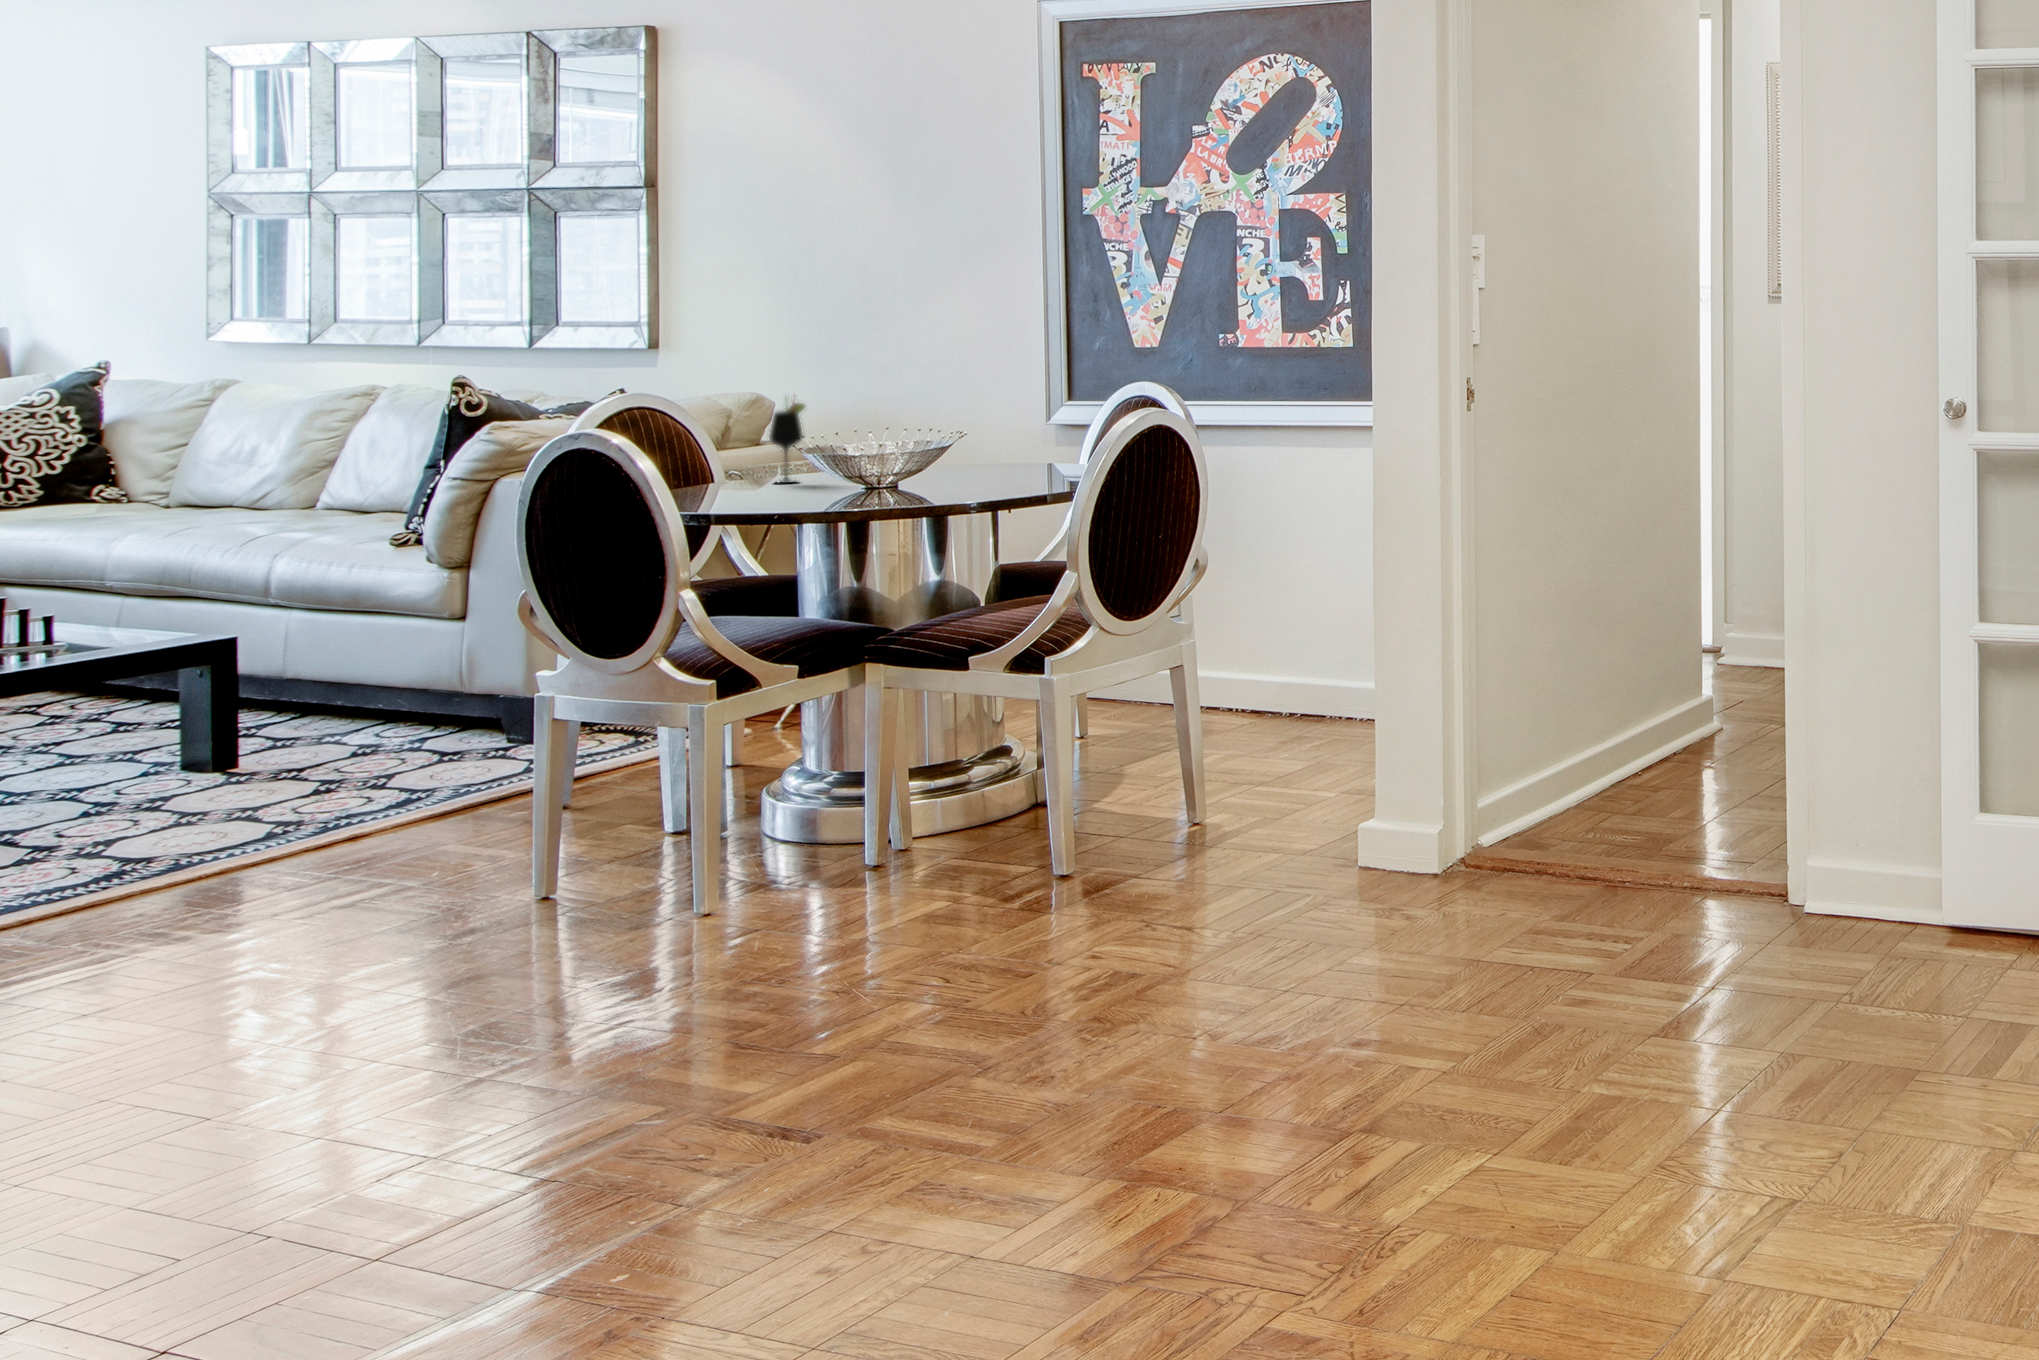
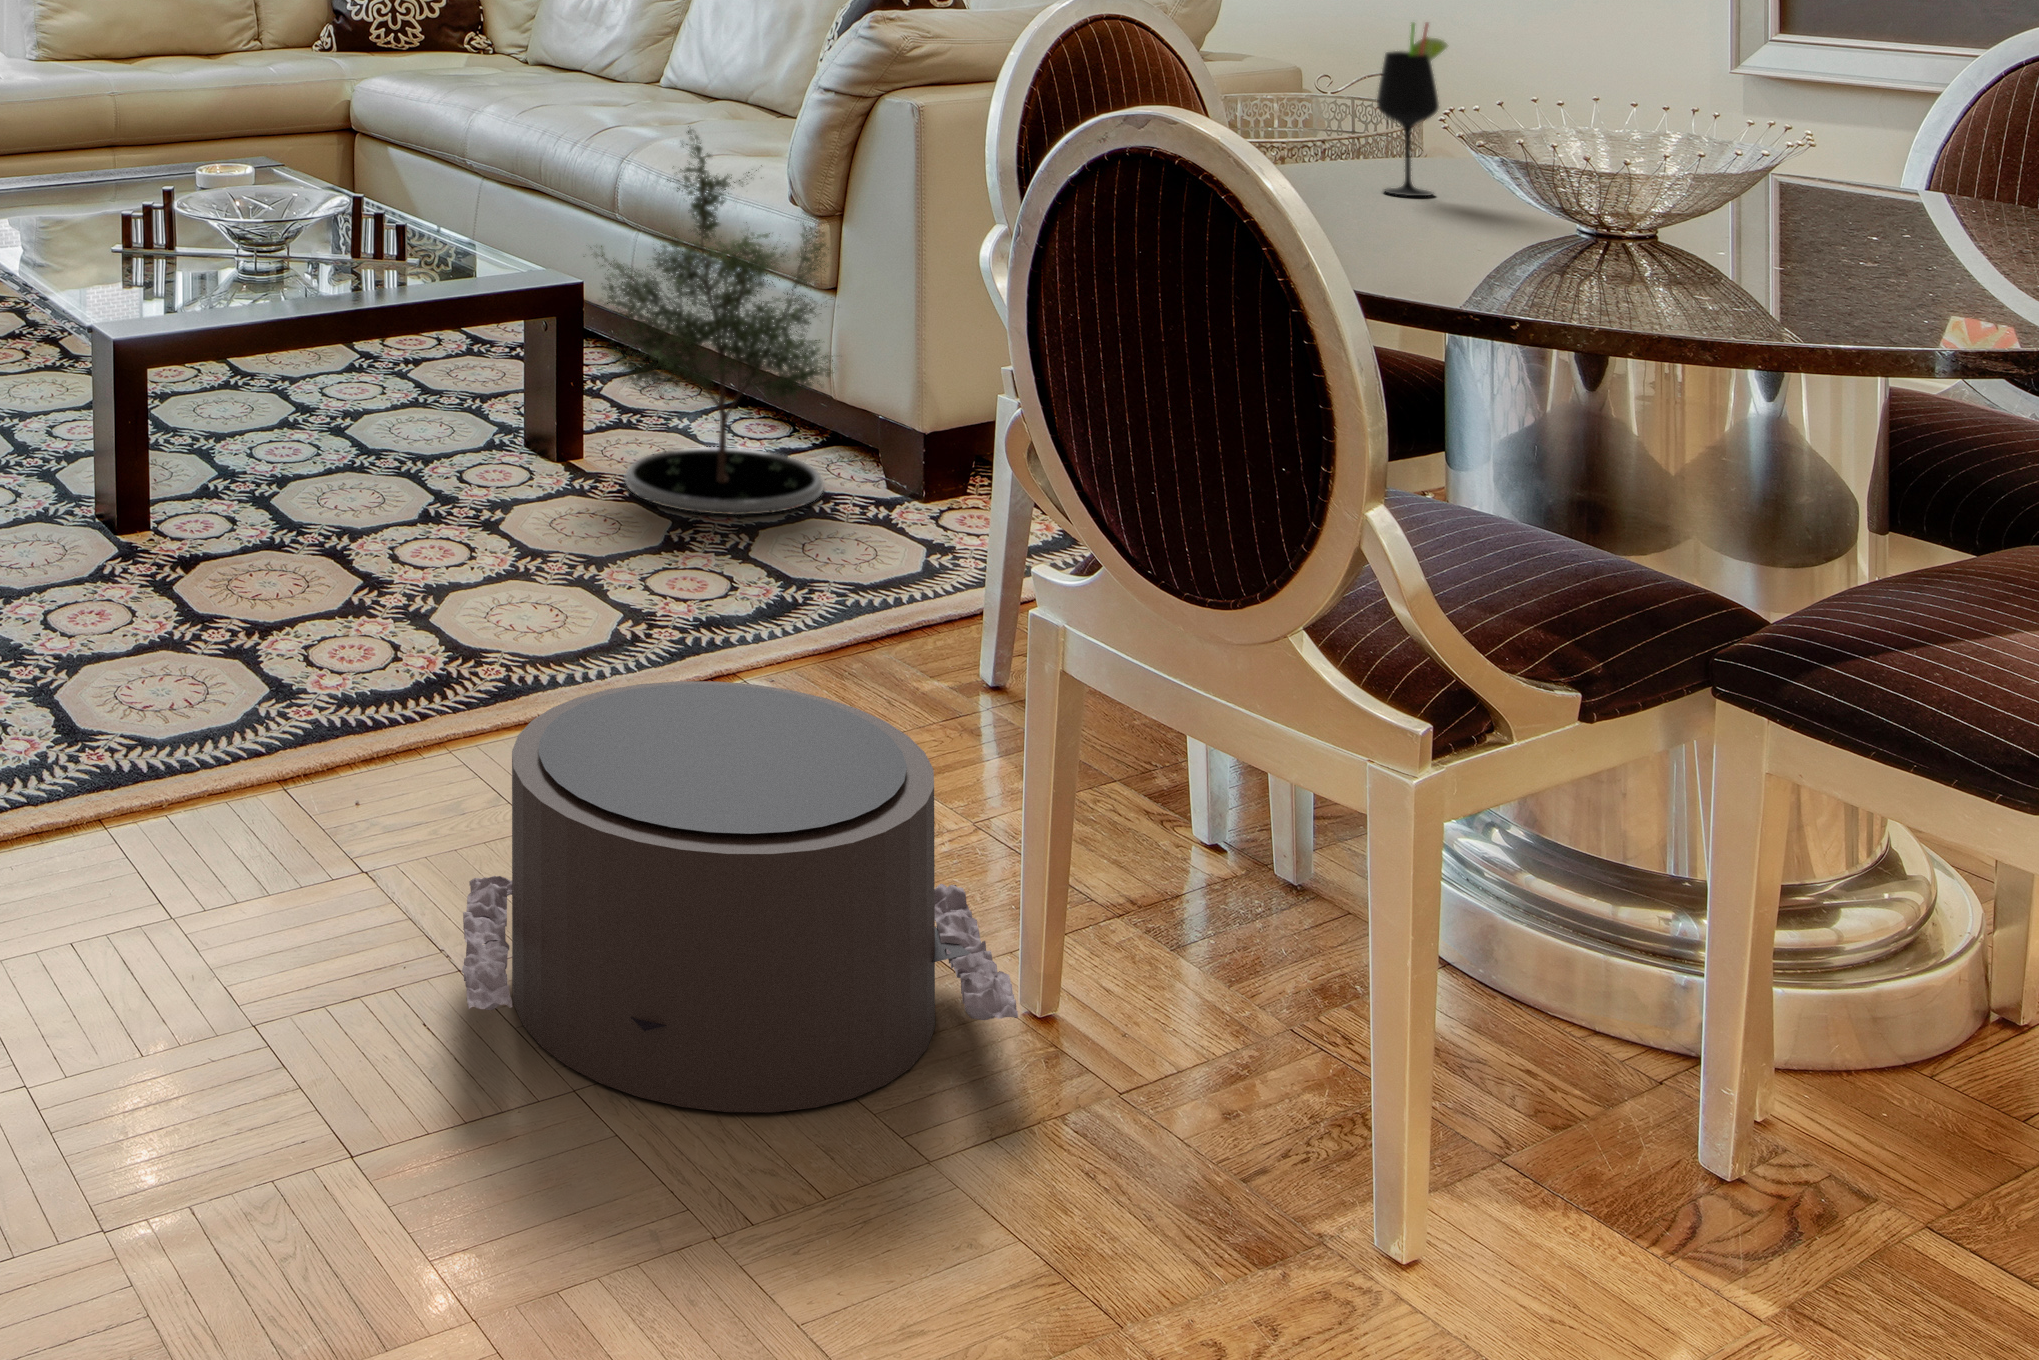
potted tree: none [234,506,458,764] -> present [590,126,834,515]
pouf: none [148,772,511,959] -> present [462,681,1018,1112]

